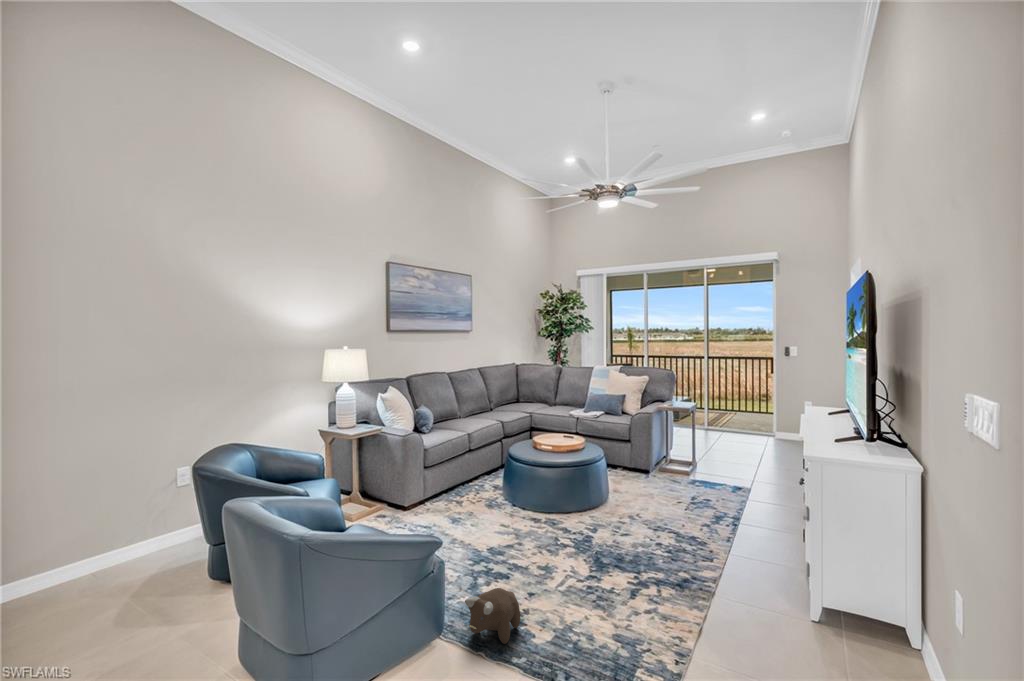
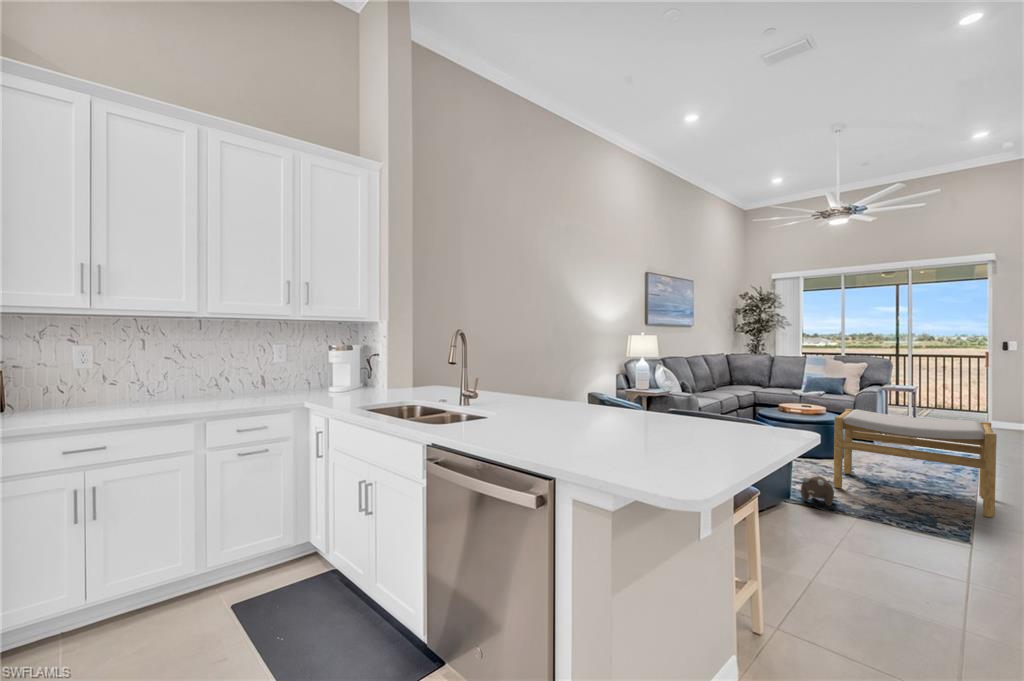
footstool: none [545,454,739,634] -> present [834,409,997,518]

